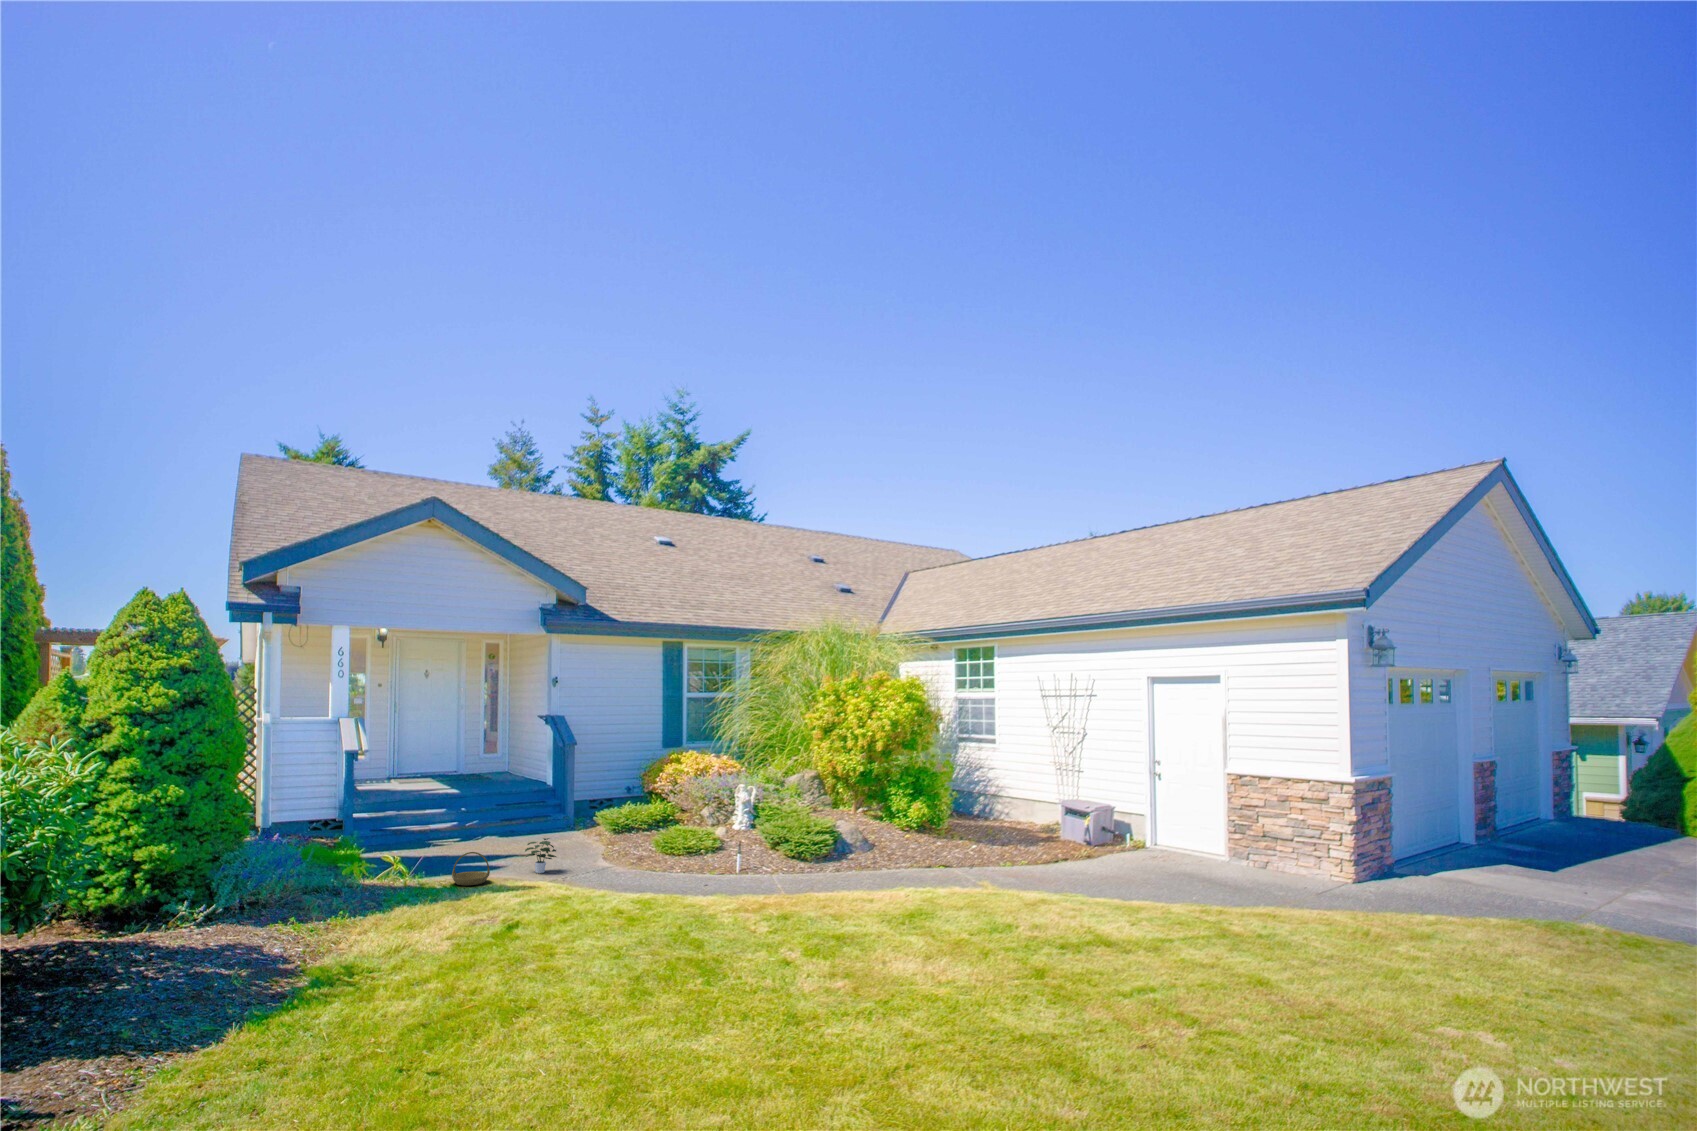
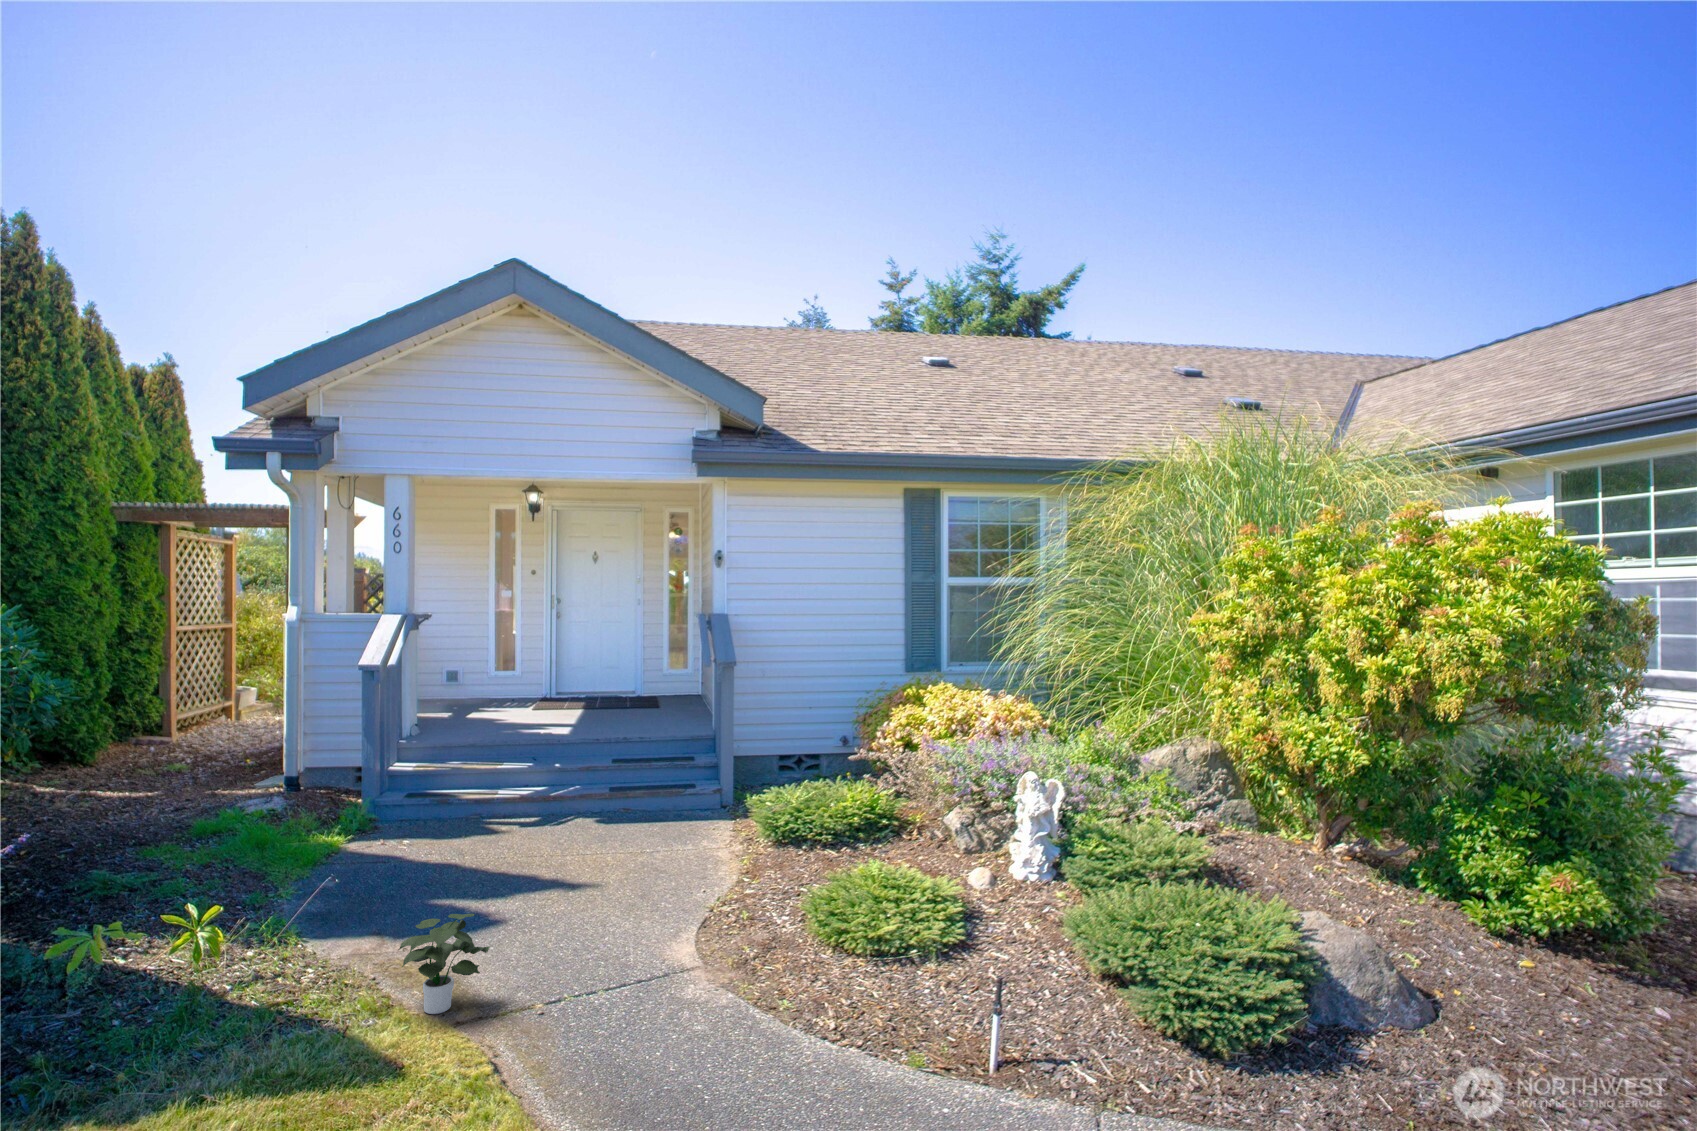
basket: present [452,852,490,885] -> none [134,960,258,1067]

